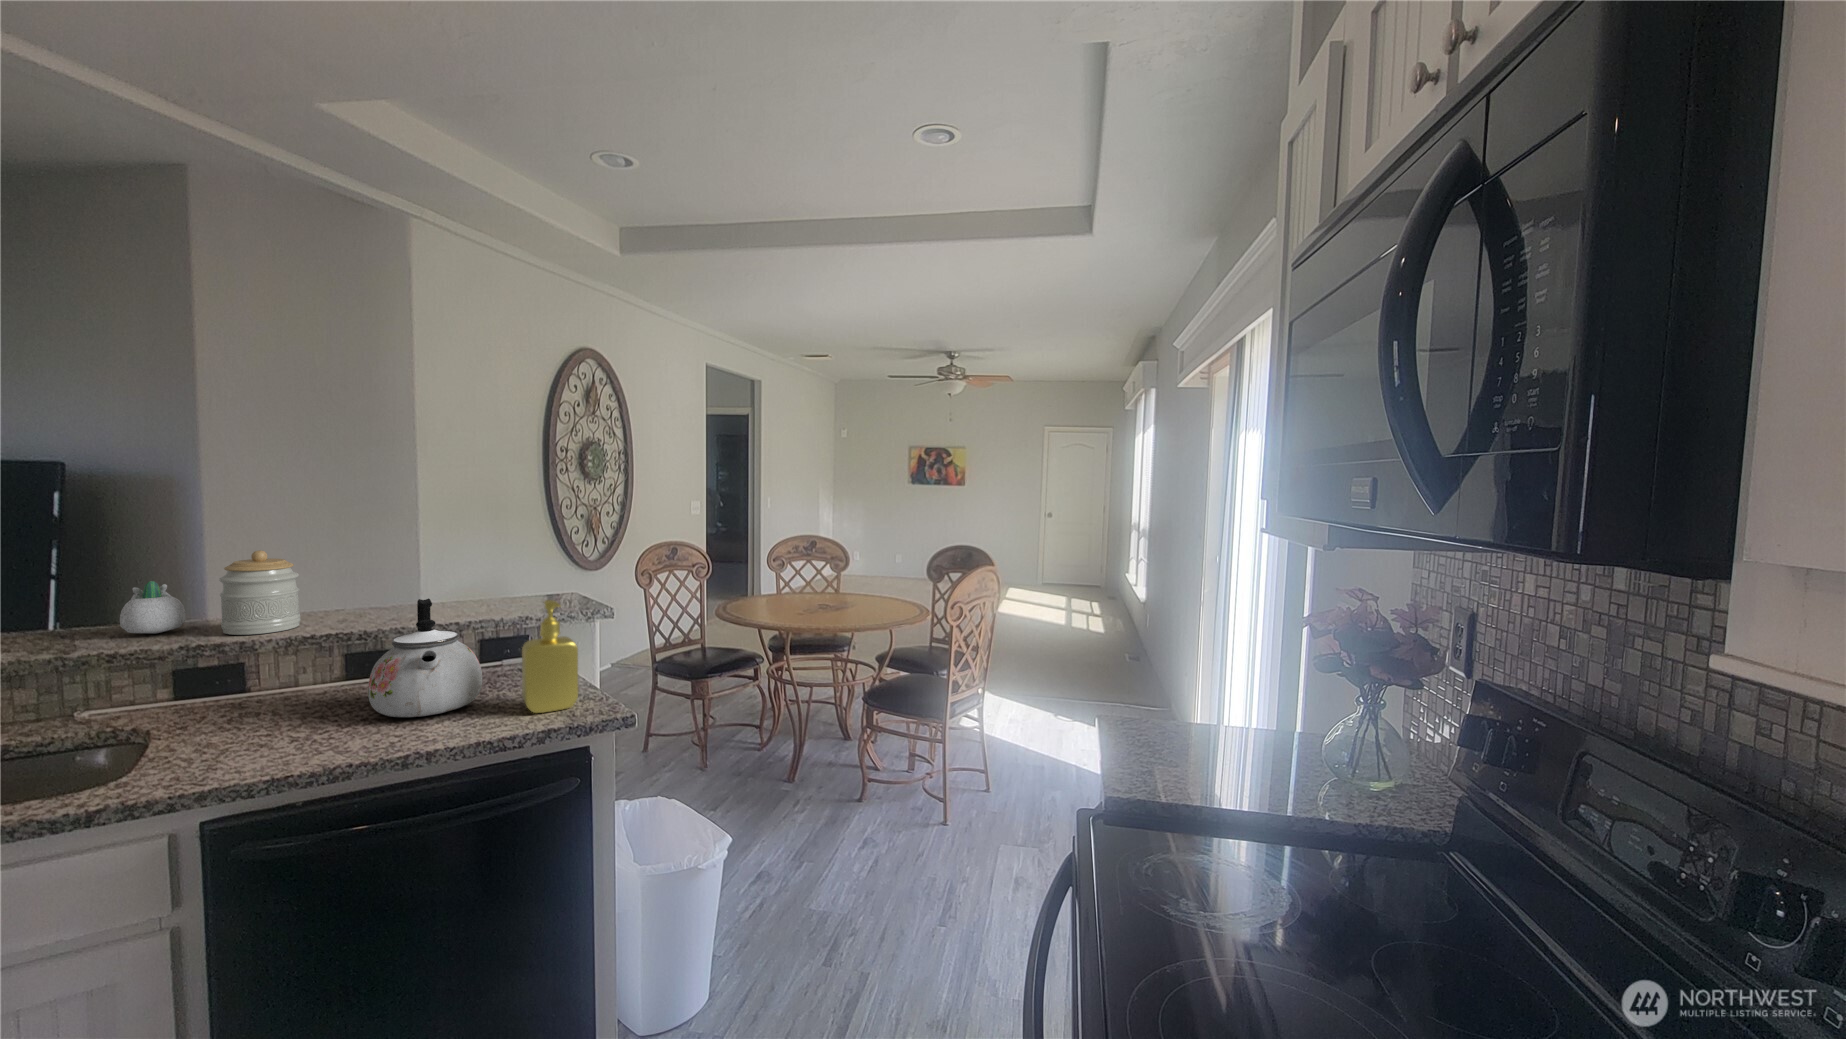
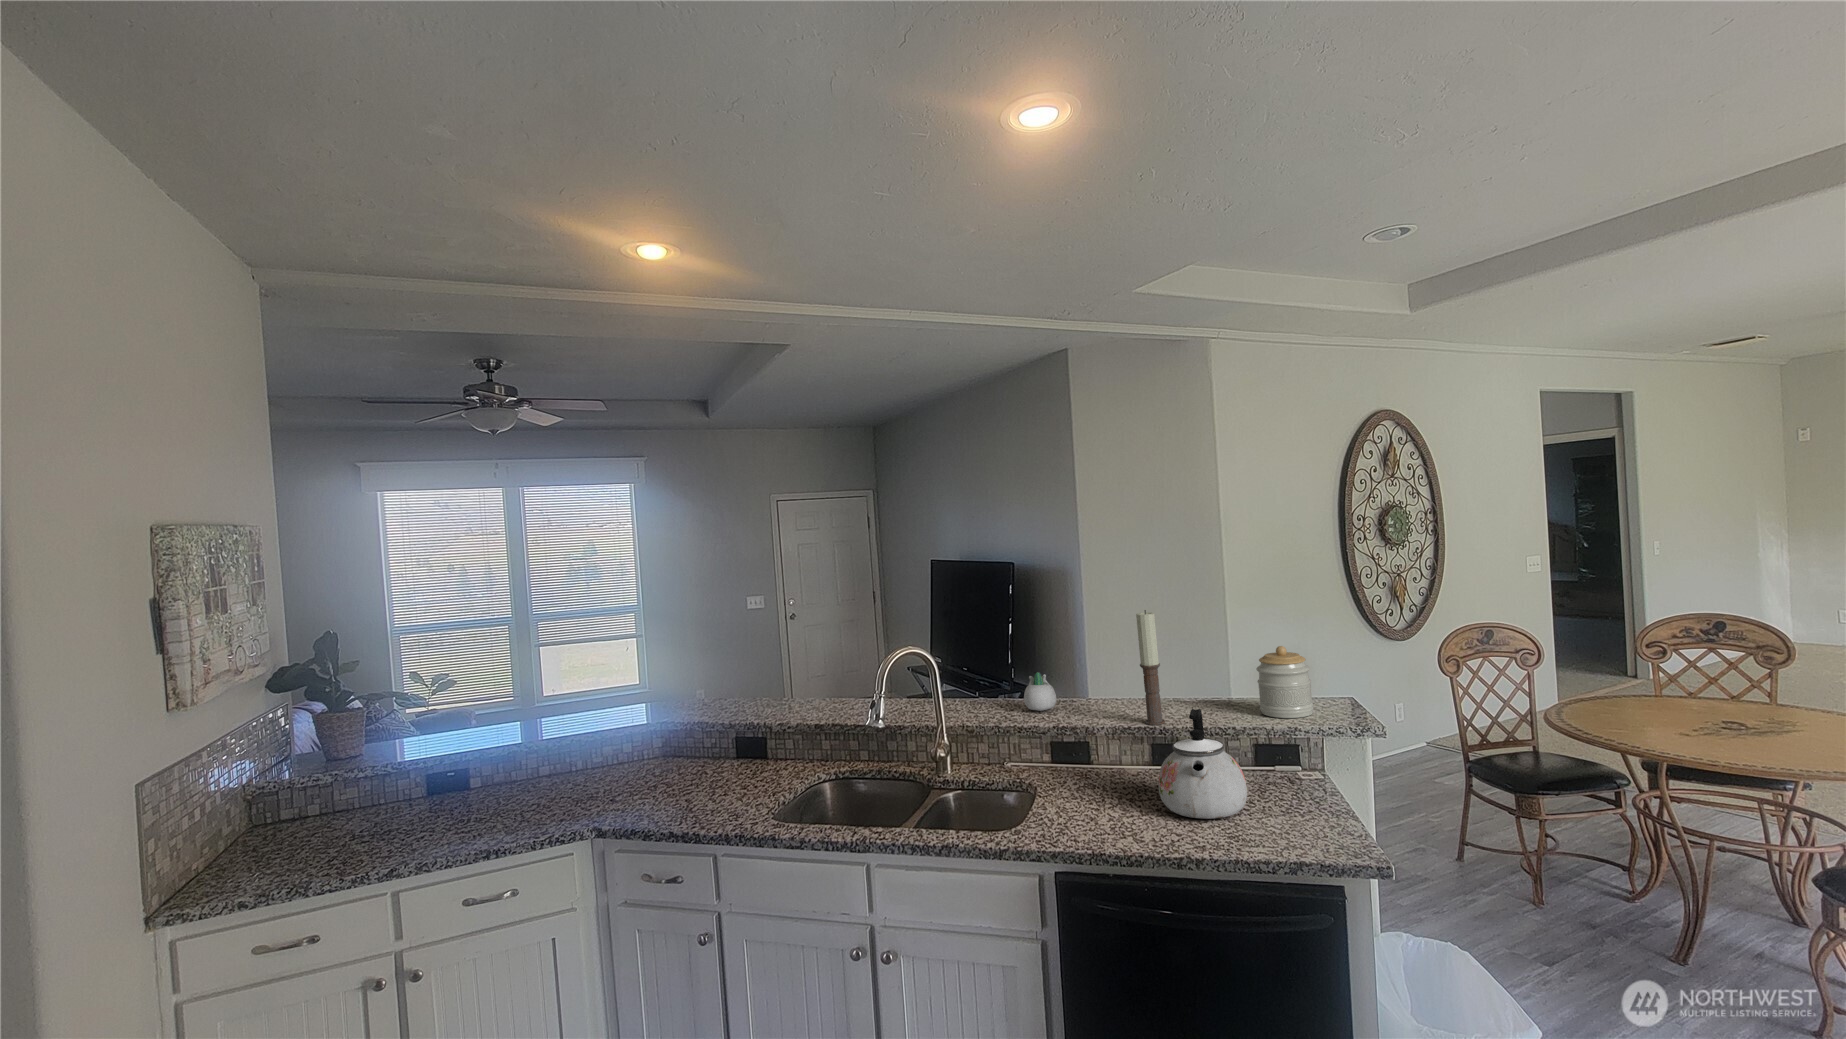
candle: none [339,495,370,630] -> present [1136,610,1165,725]
jar: present [219,550,301,635] -> present [1256,646,1314,718]
soap dispenser: present [522,600,578,713] -> none [1276,725,1334,841]

